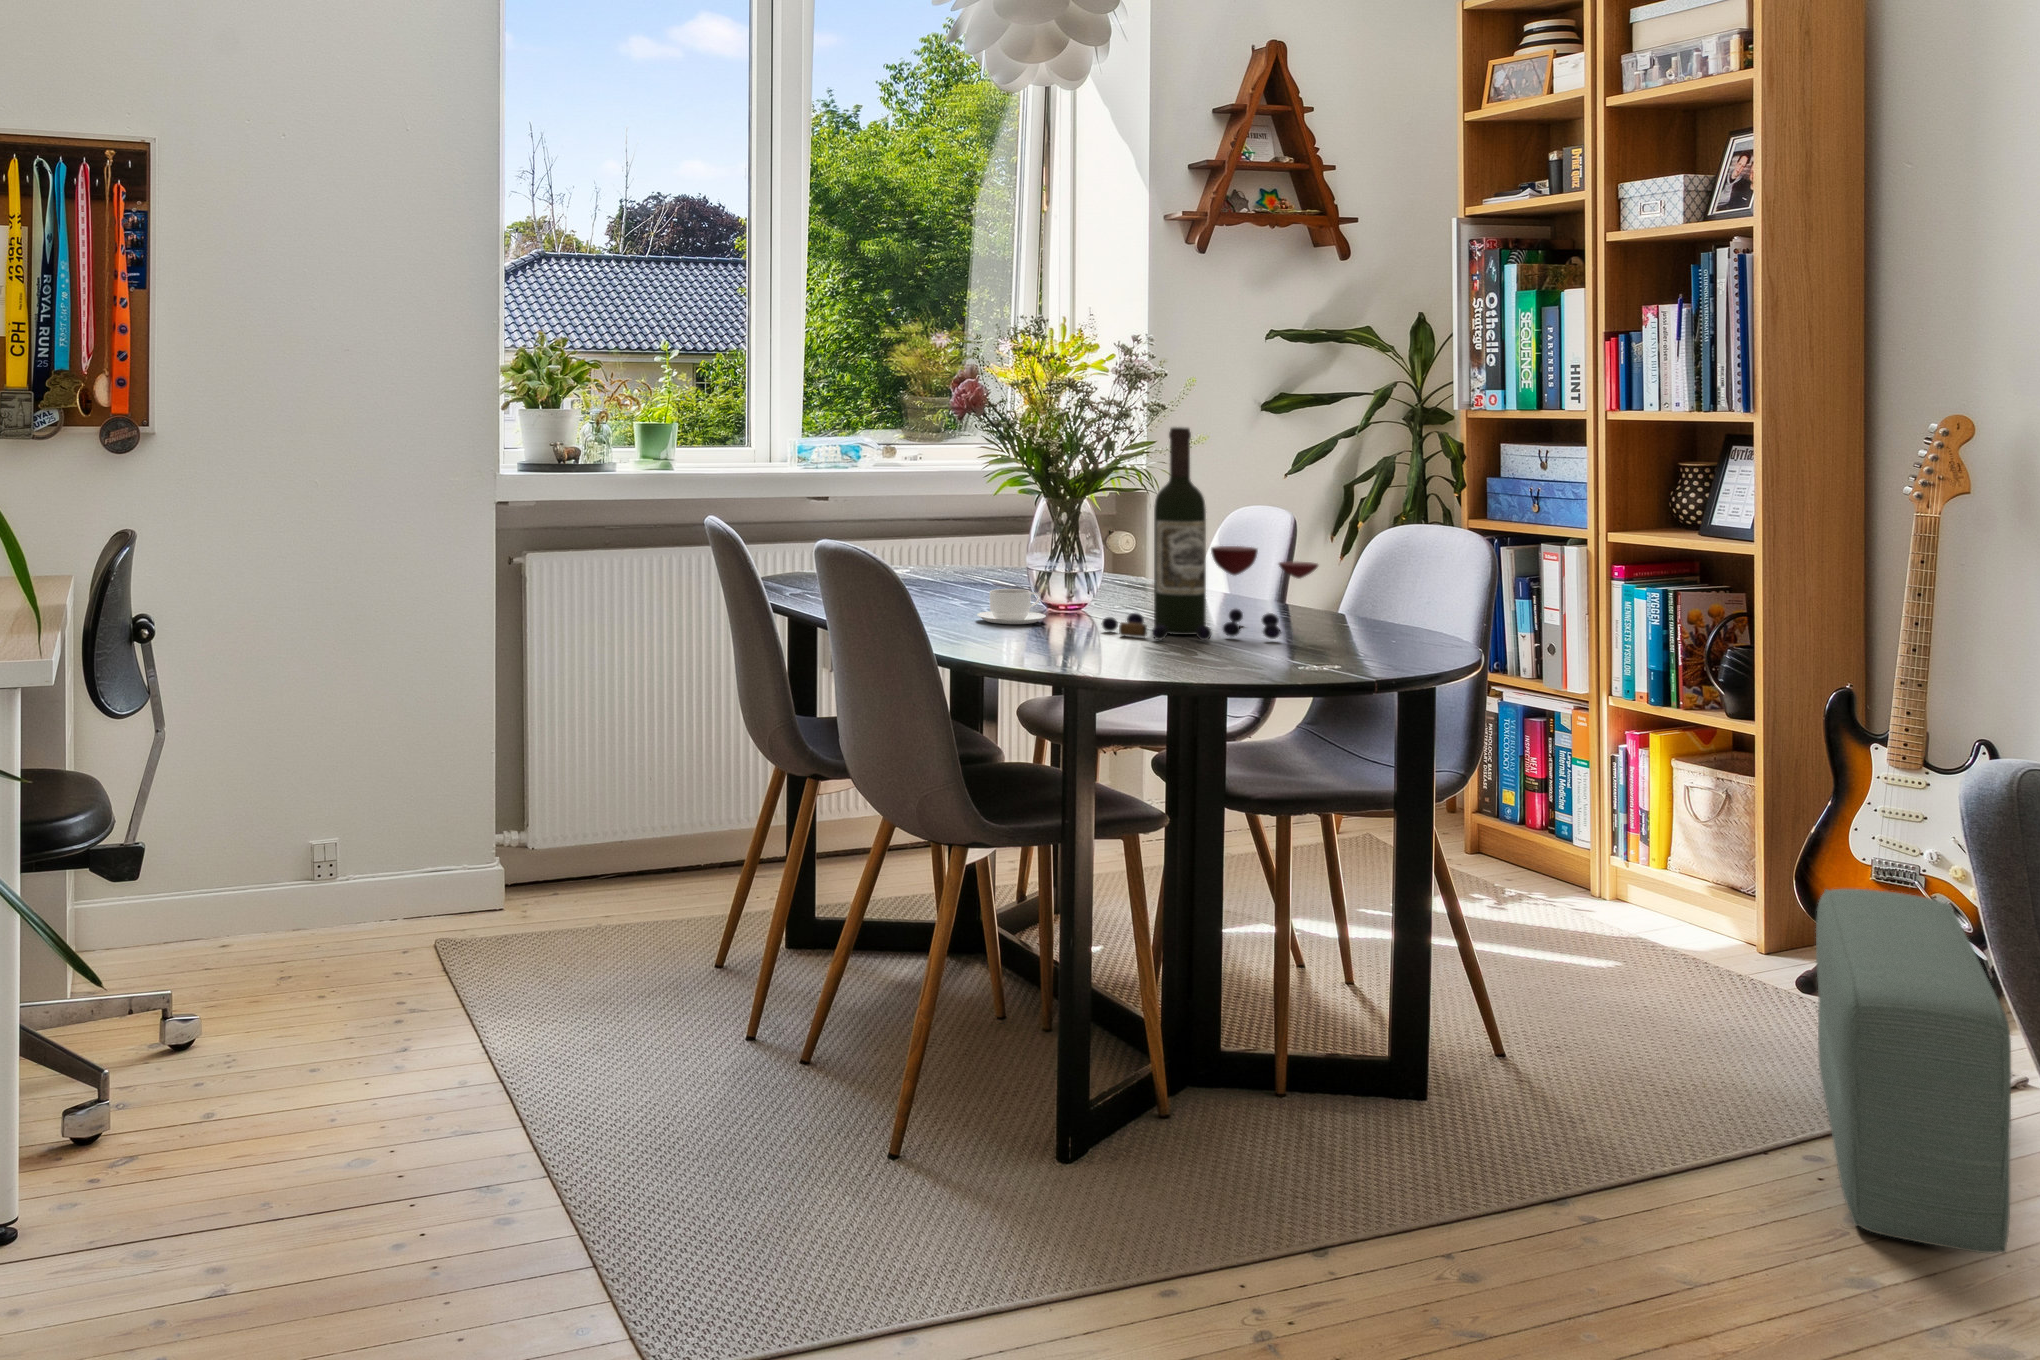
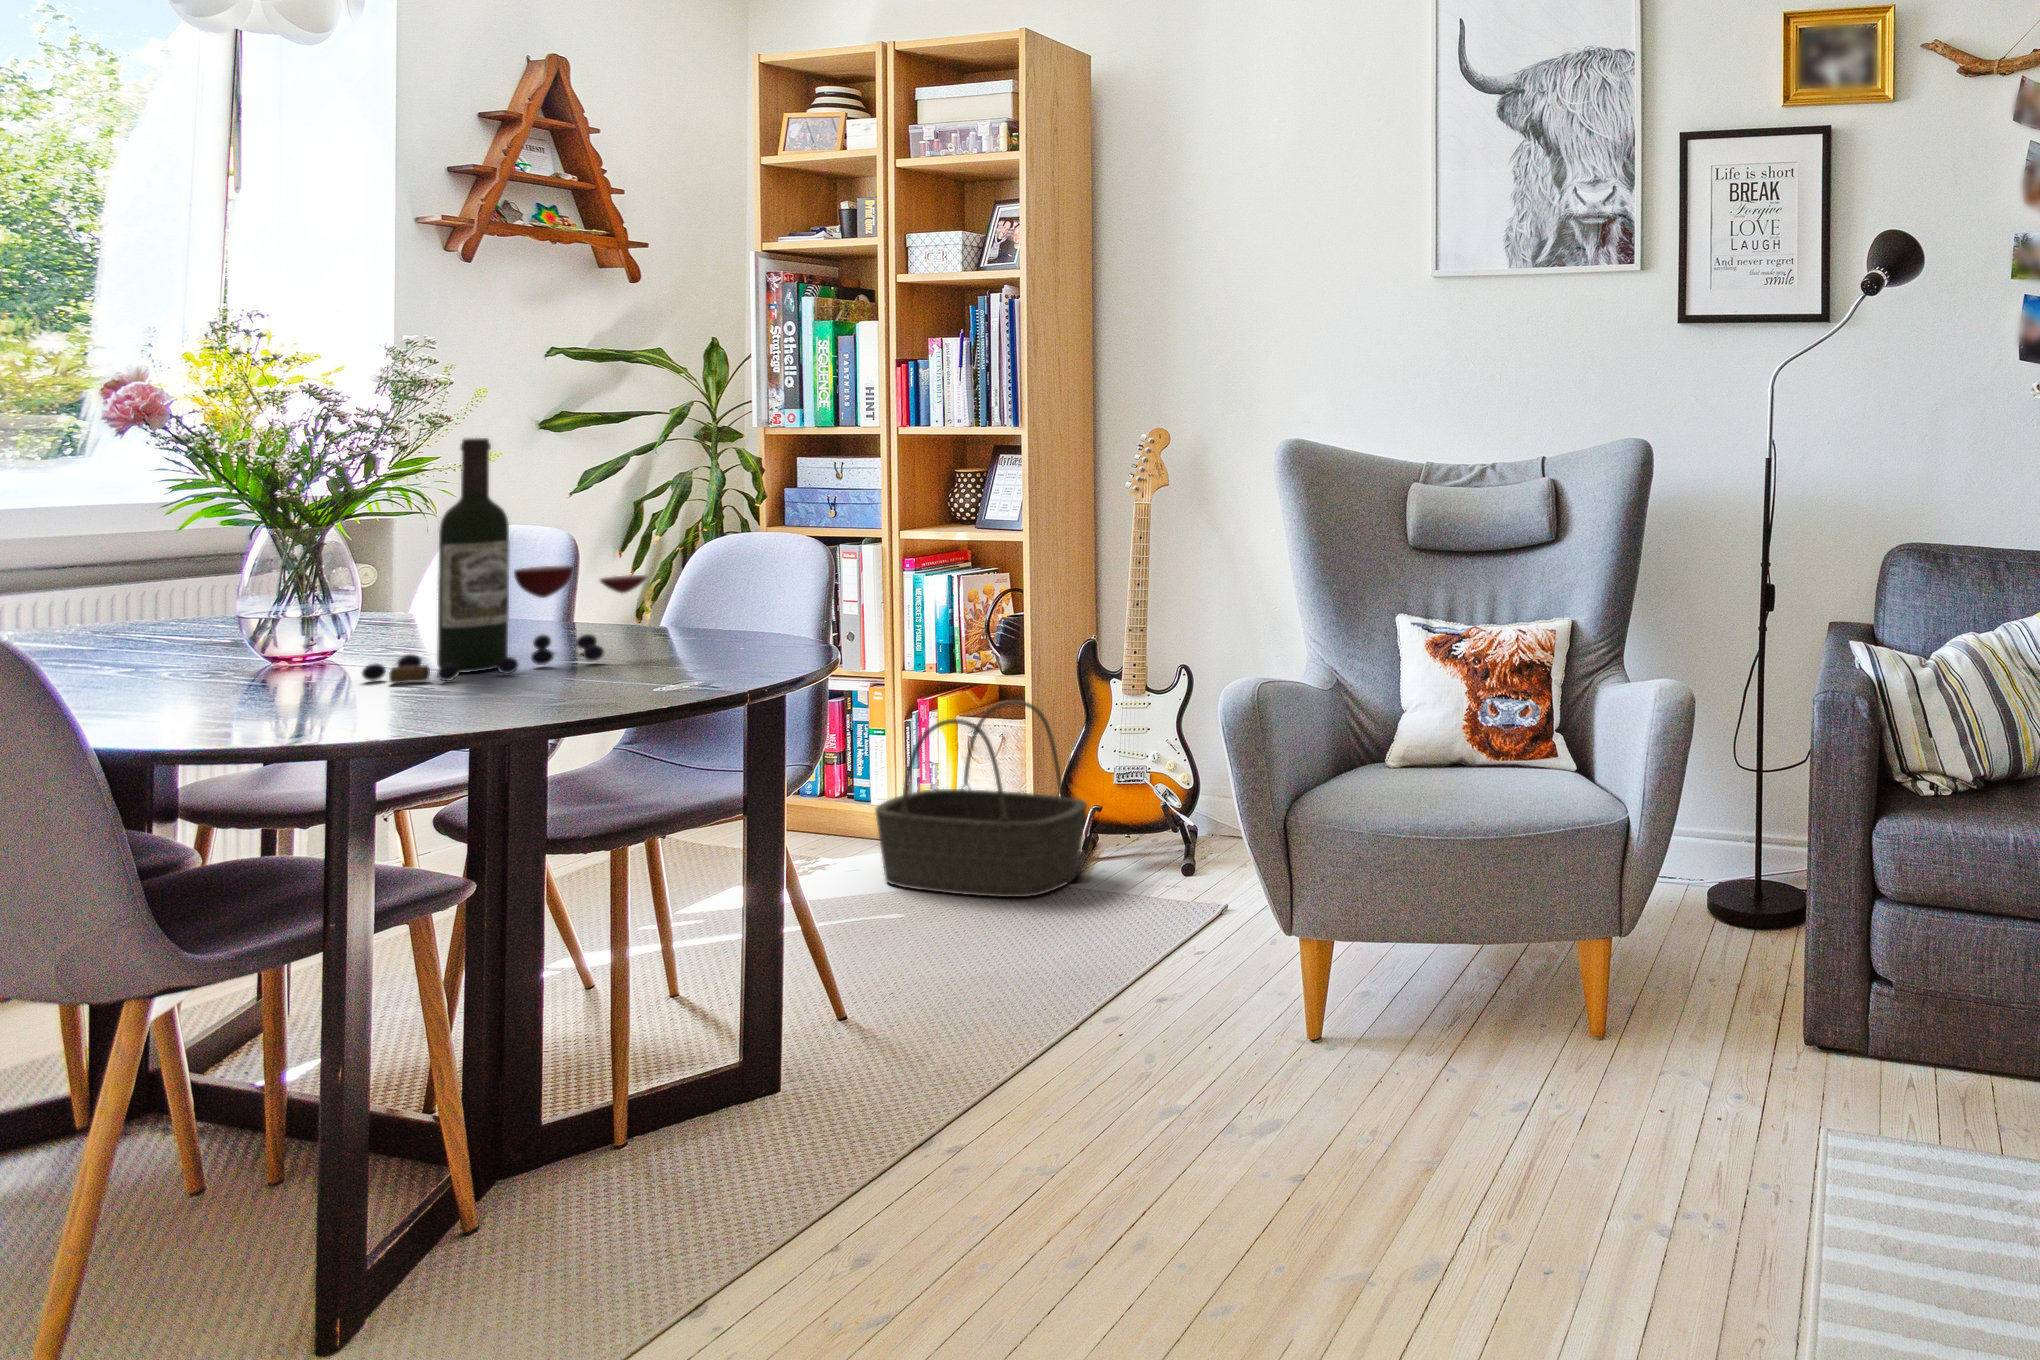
coffee cup: present [977,589,1046,624] -> none [157,646,274,693]
basket: none [1574,752,1833,992] -> present [875,700,1087,897]
pouf: present [1816,889,2011,1253] -> none [1093,788,1255,1074]

